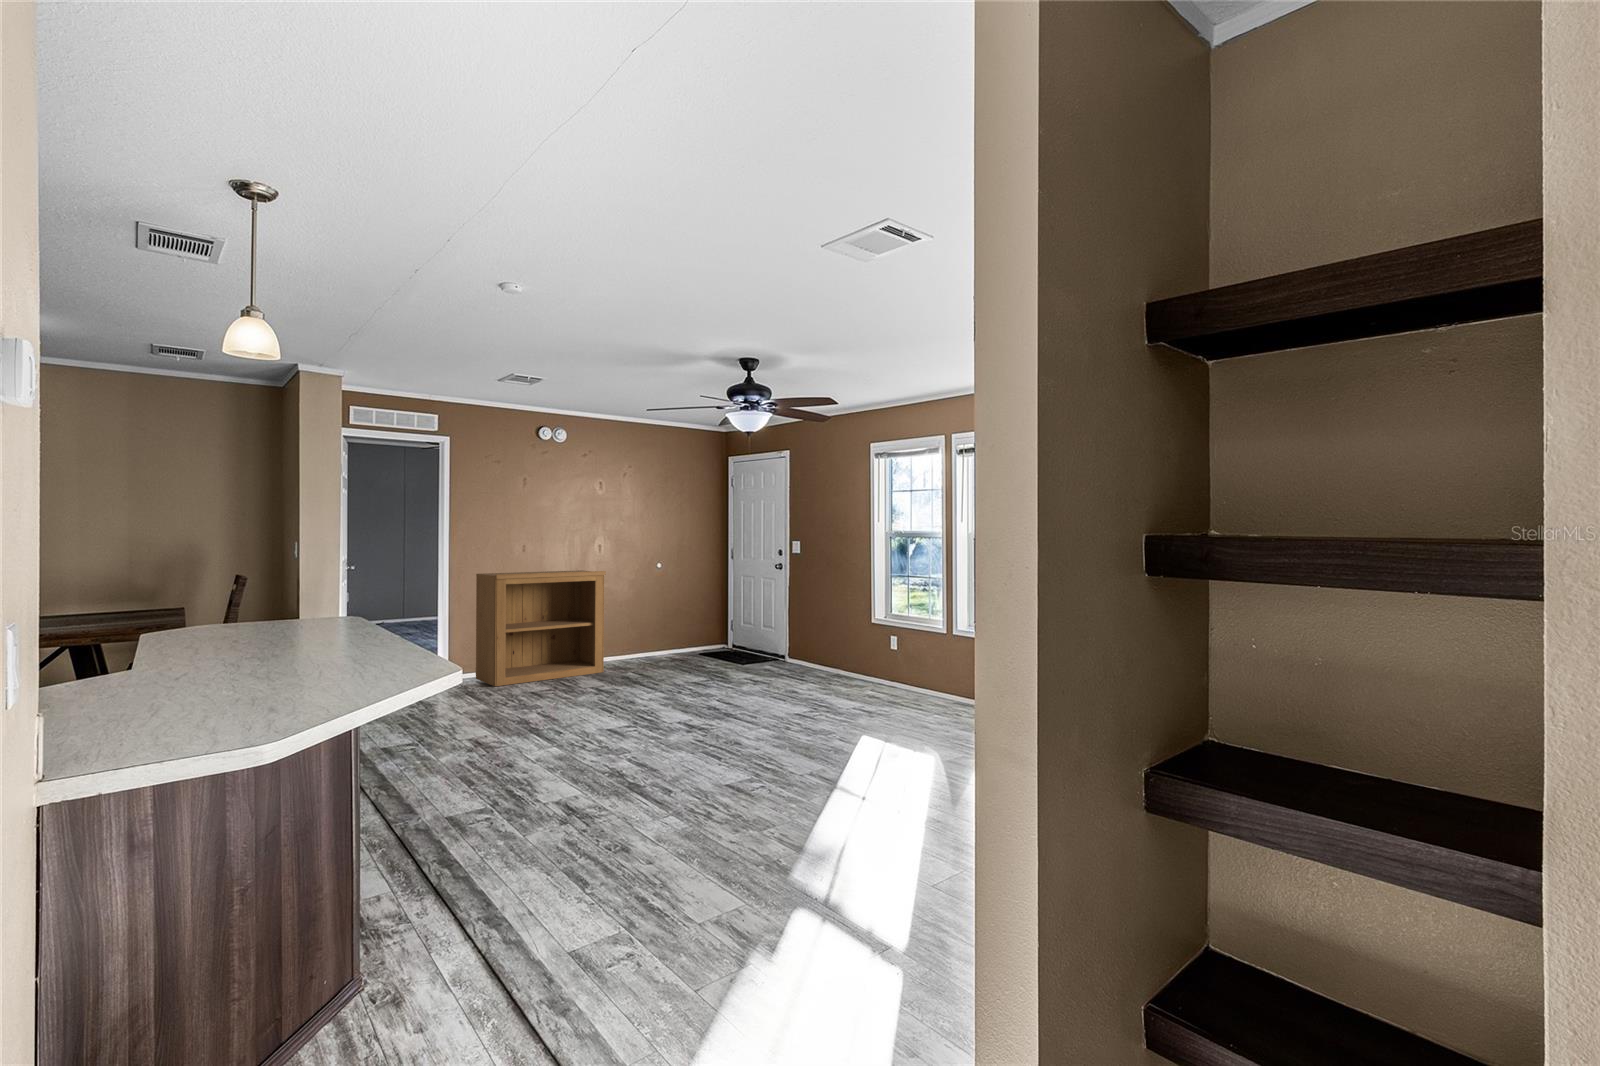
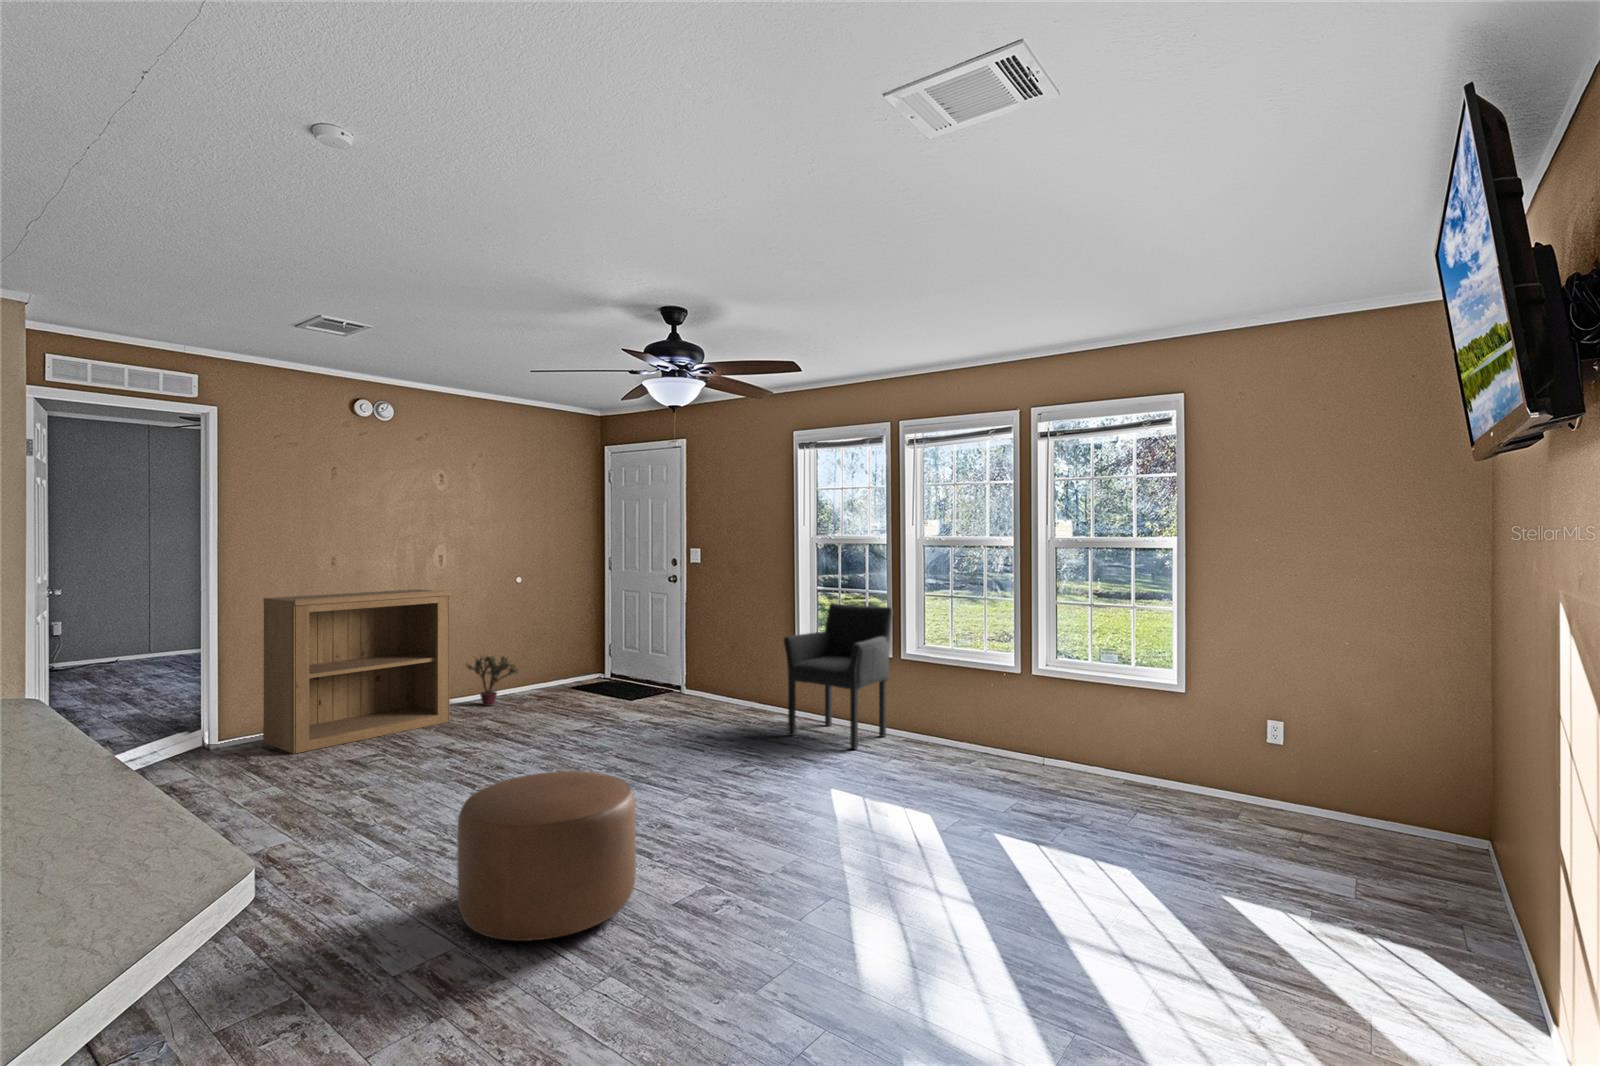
armchair: none [855,588,946,706] -> present [784,604,893,749]
potted plant: none [616,623,658,663] -> present [467,656,517,706]
ottoman: none [586,693,702,793] -> present [457,771,636,941]

